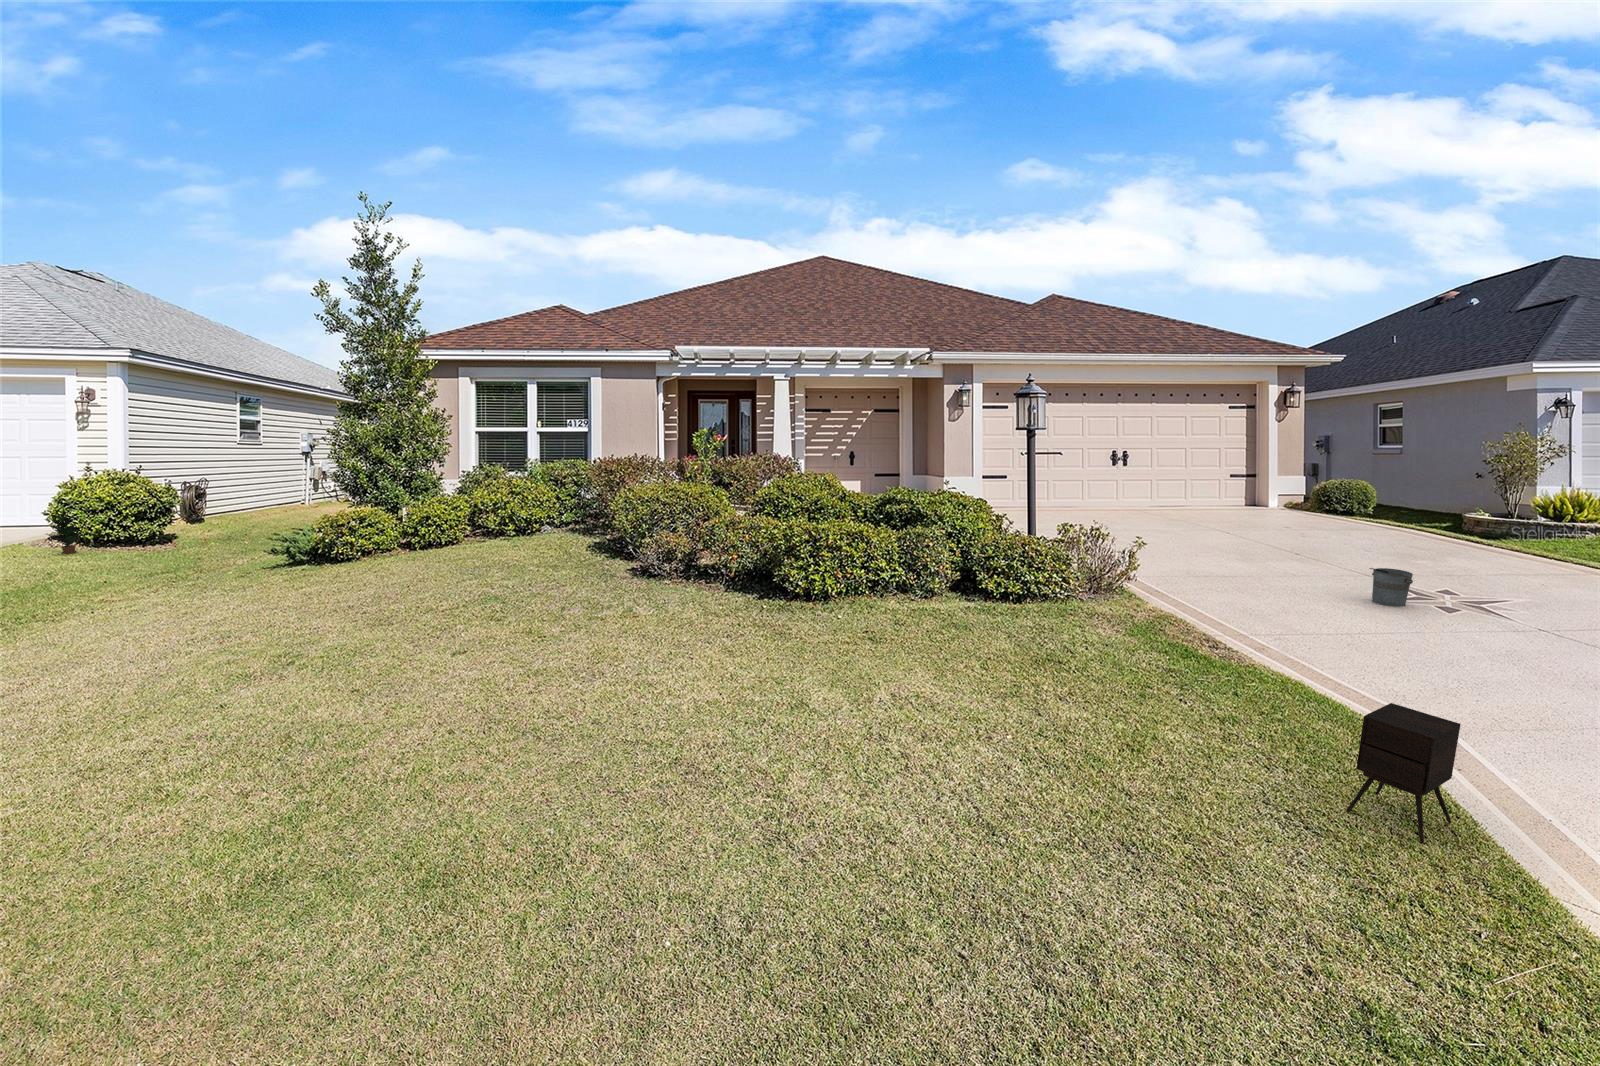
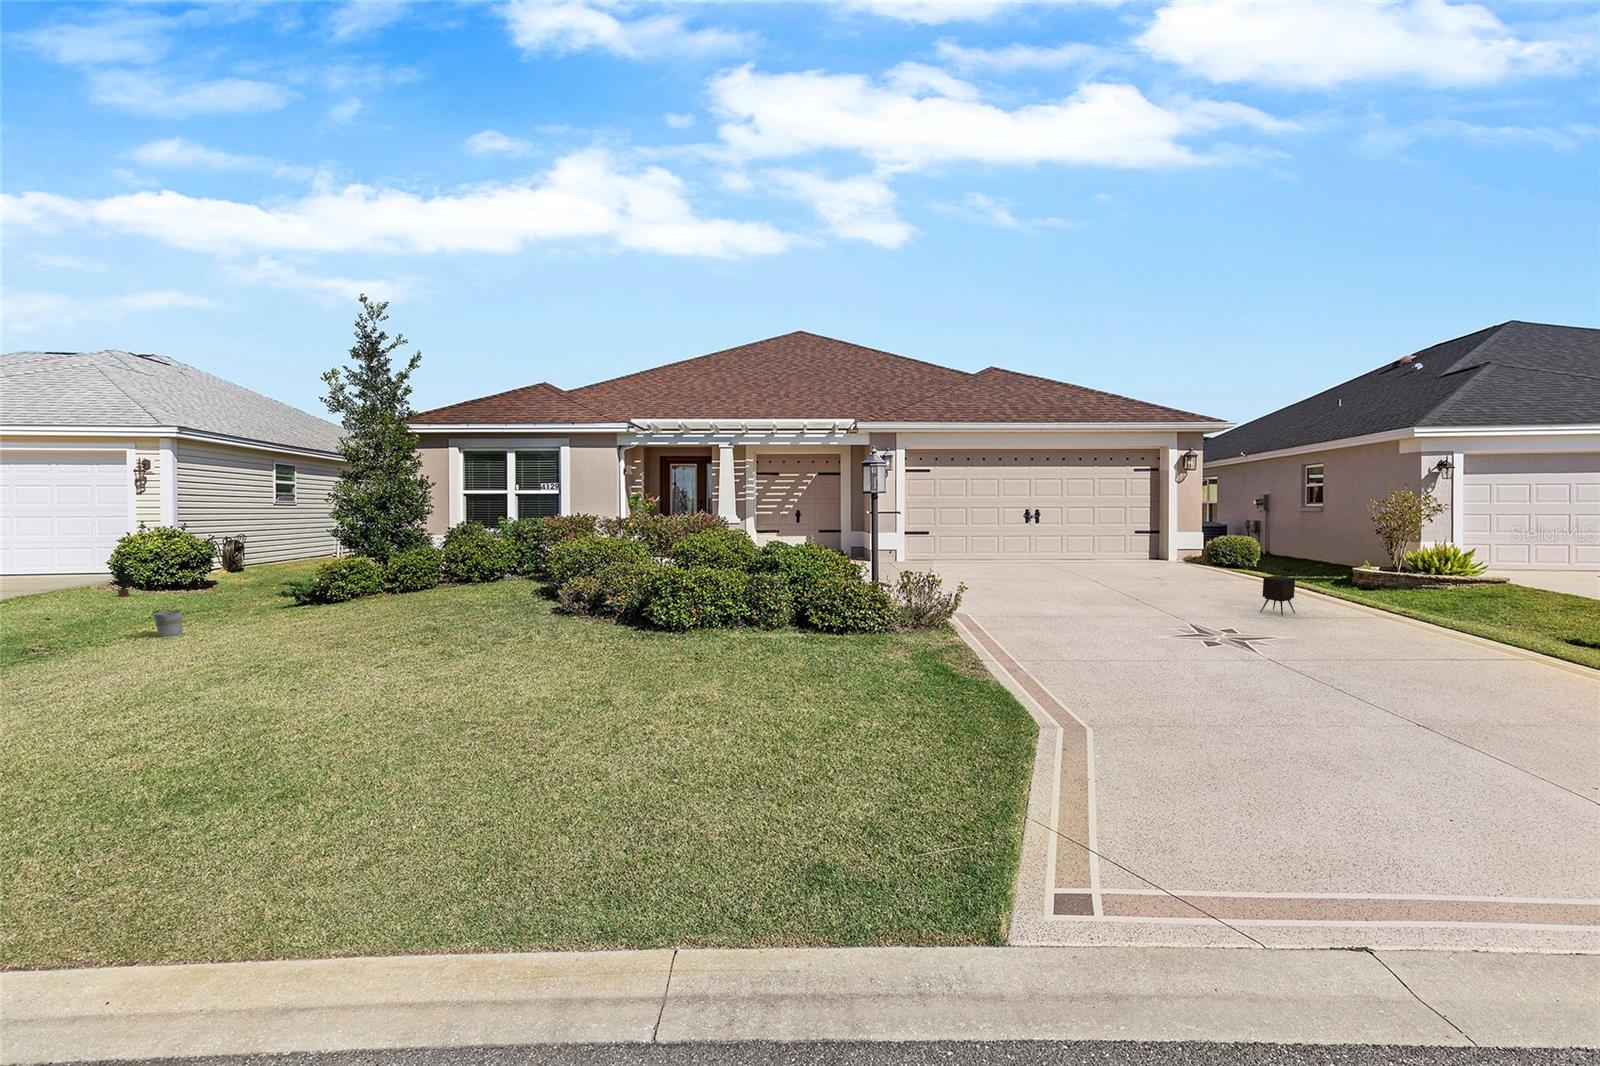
bucket: present [1370,568,1413,607] -> present [152,610,183,637]
side table: present [1346,703,1460,844] -> present [1260,576,1295,616]

